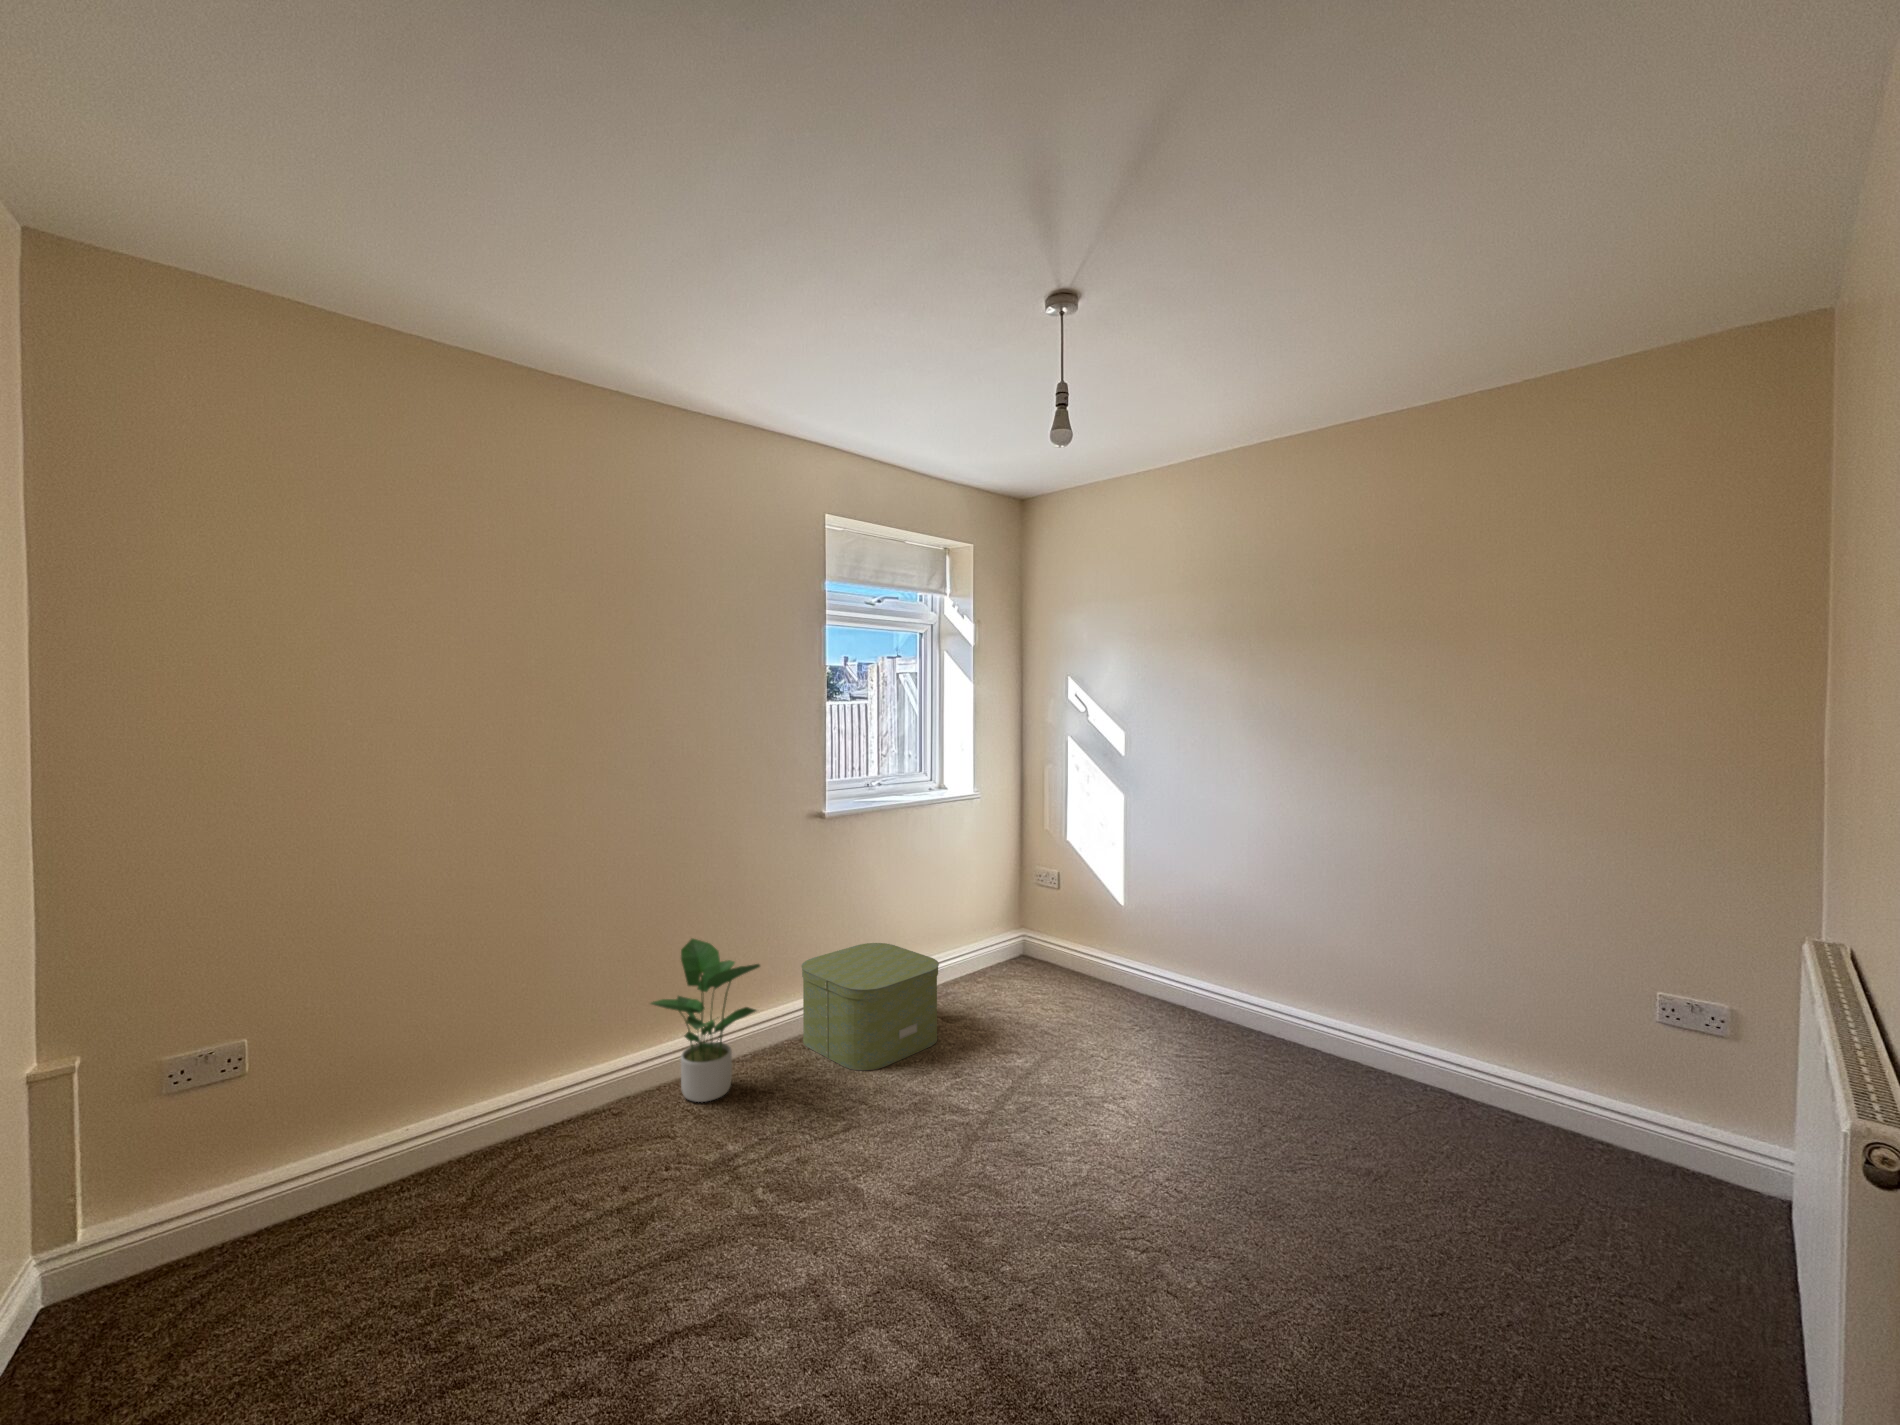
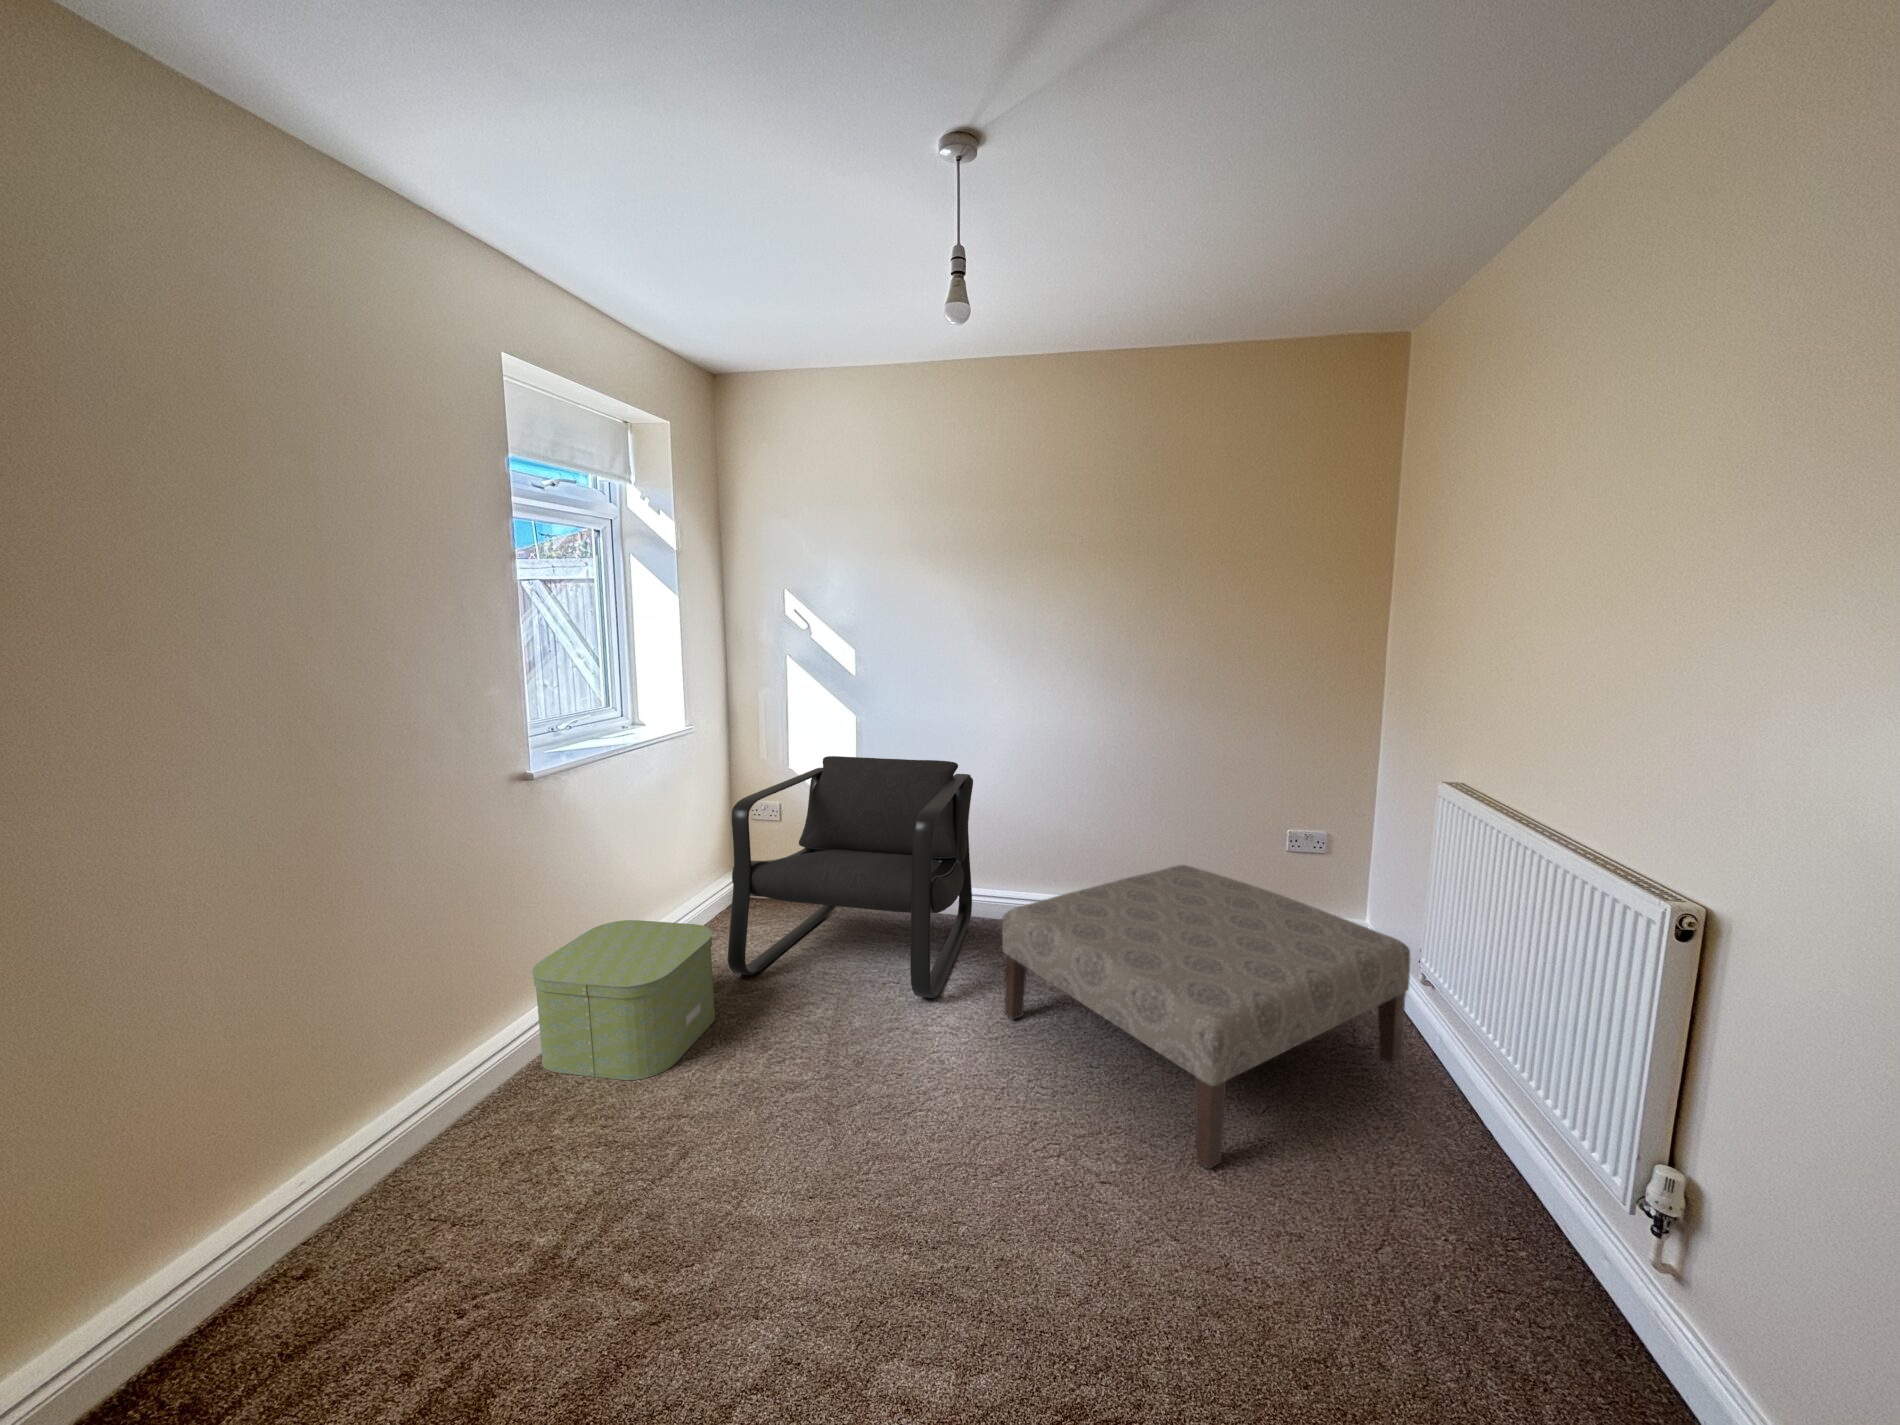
armchair: none [964,831,1231,1083] -> present [728,756,973,998]
potted plant: present [651,939,760,1102] -> none [350,982,524,1204]
ottoman: none [1186,1003,1721,1349] -> present [1002,865,1410,1169]

